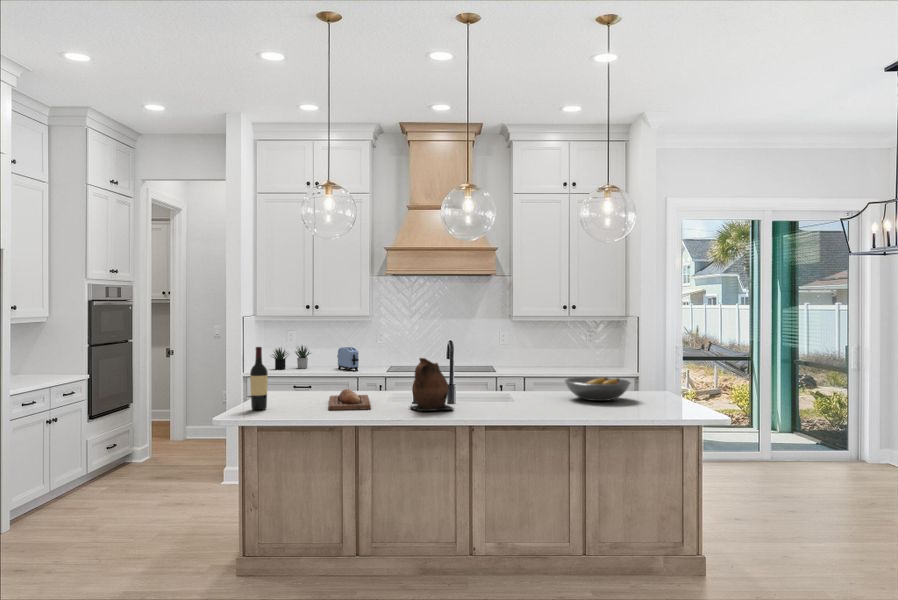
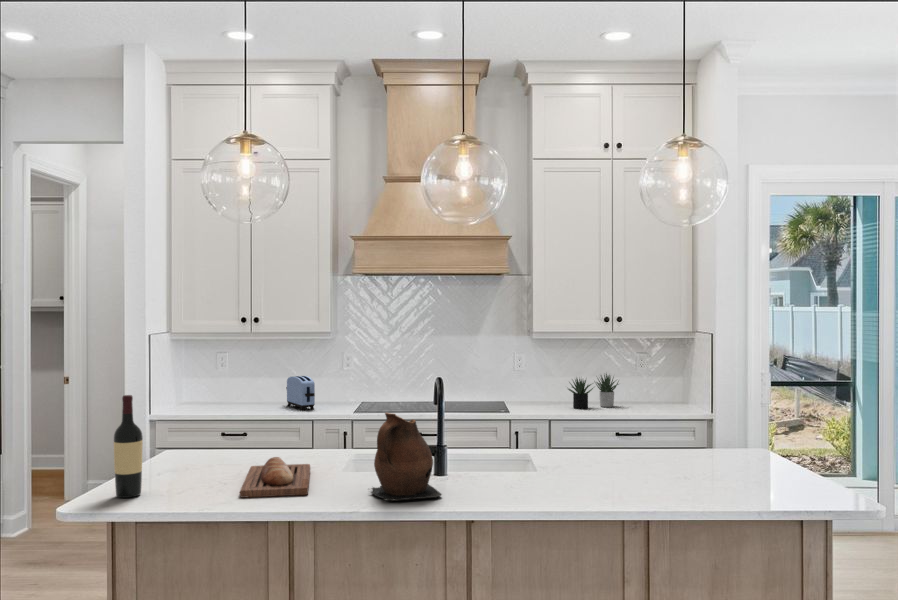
succulent plant: present [273,346,311,370] -> present [568,374,619,409]
fruit bowl: present [565,377,631,401] -> none [615,433,720,475]

